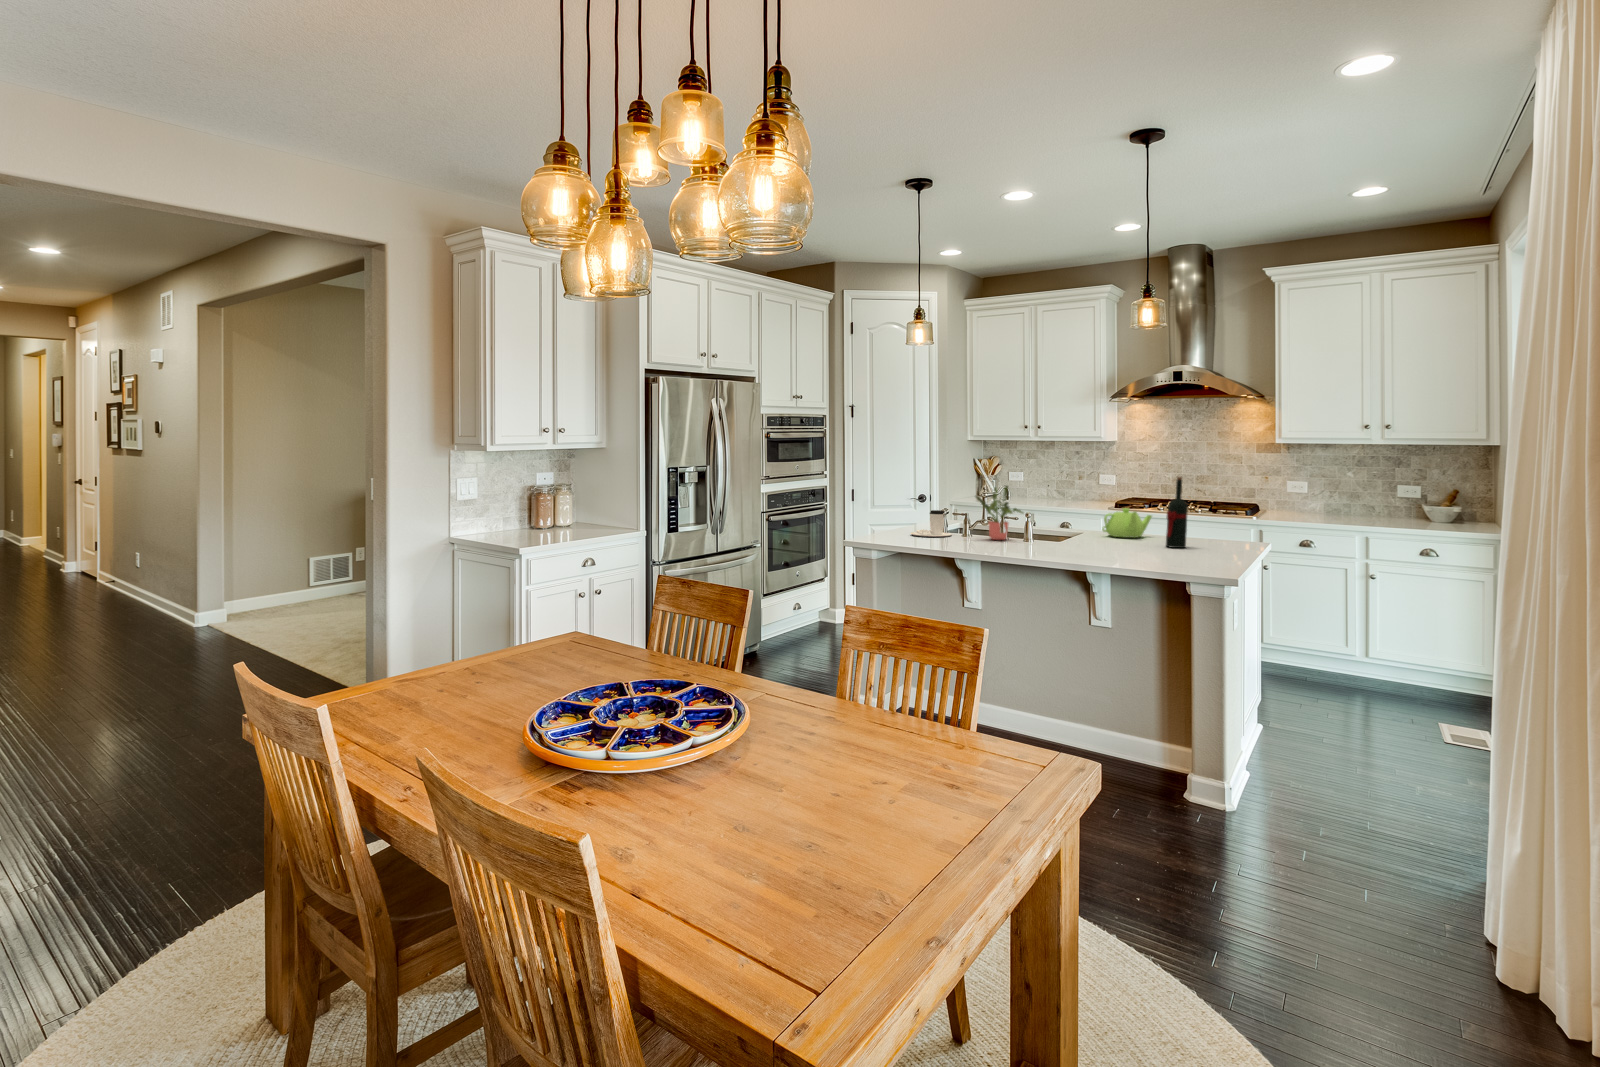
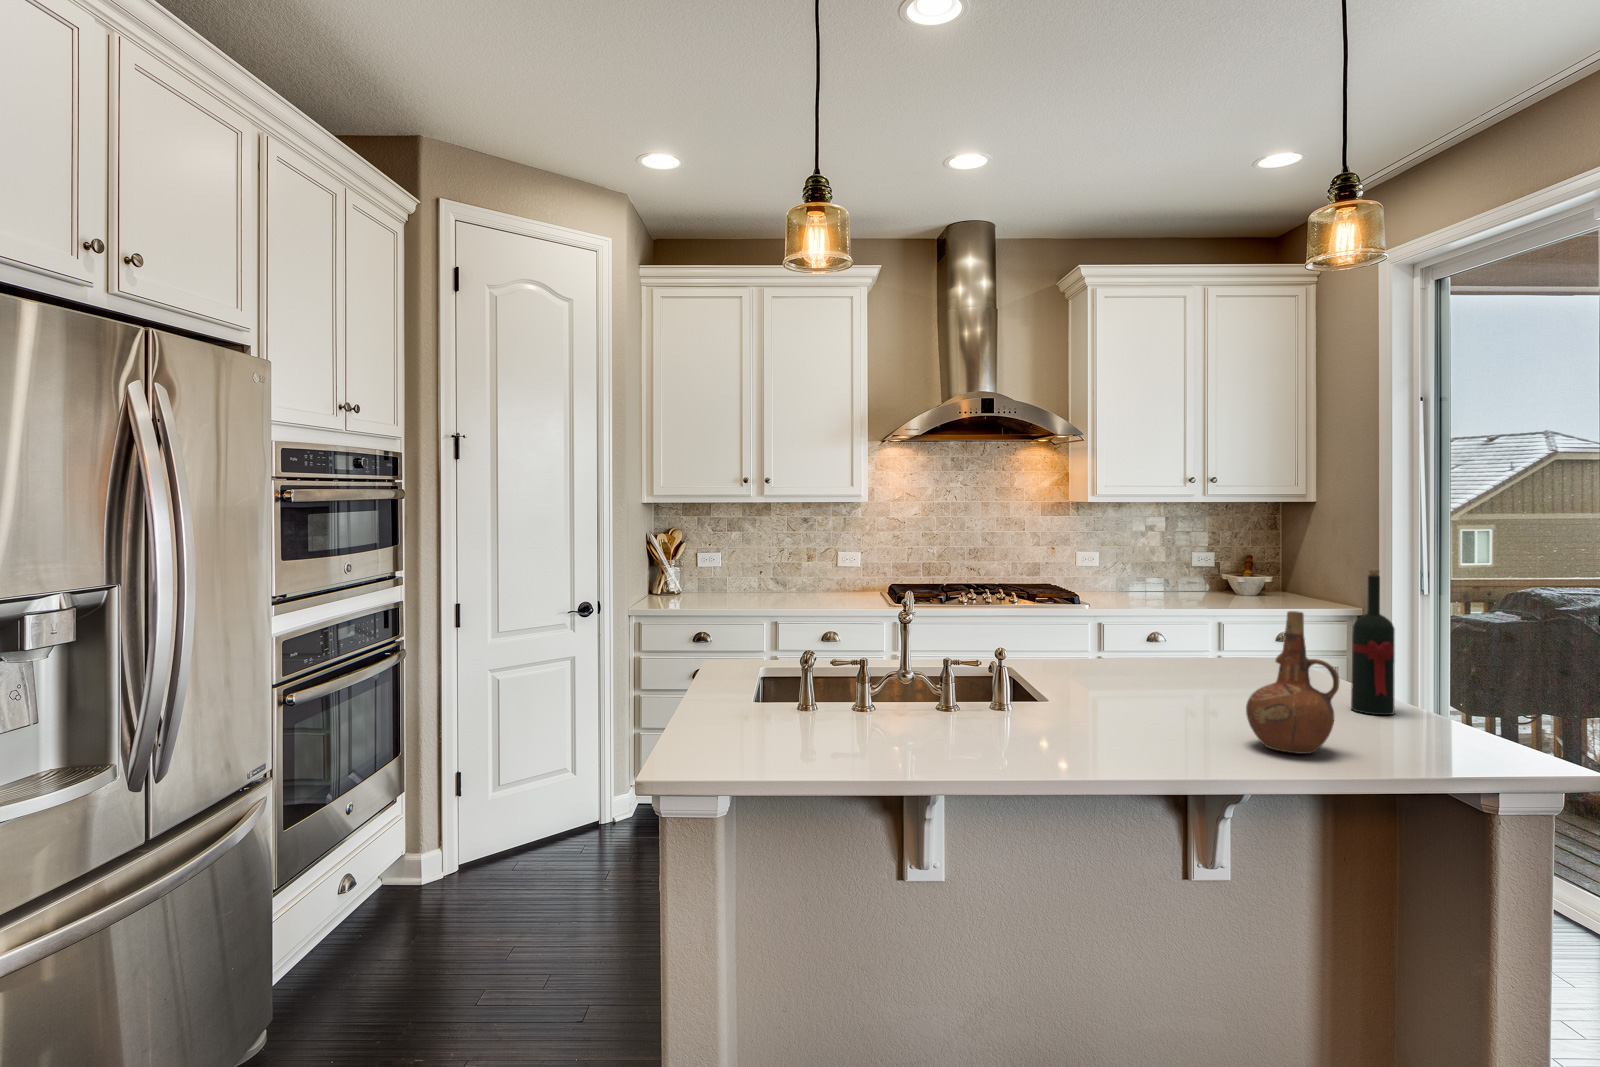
potted plant: present [976,486,1023,540] -> none [1015,605,1126,740]
ceramic pitcher: none [1062,489,1097,549] -> present [1246,611,1339,754]
teapot: present [1102,508,1152,538] -> none [1135,629,1234,689]
coffee cup: present [911,510,952,537] -> none [827,674,932,752]

